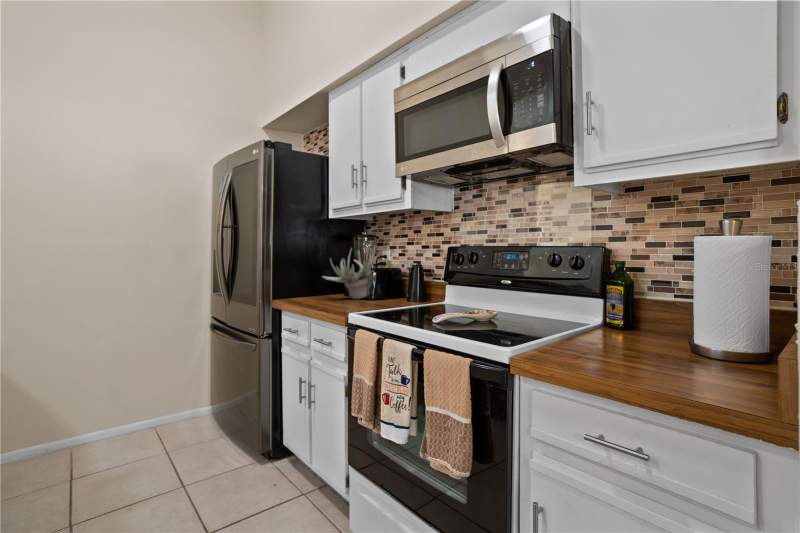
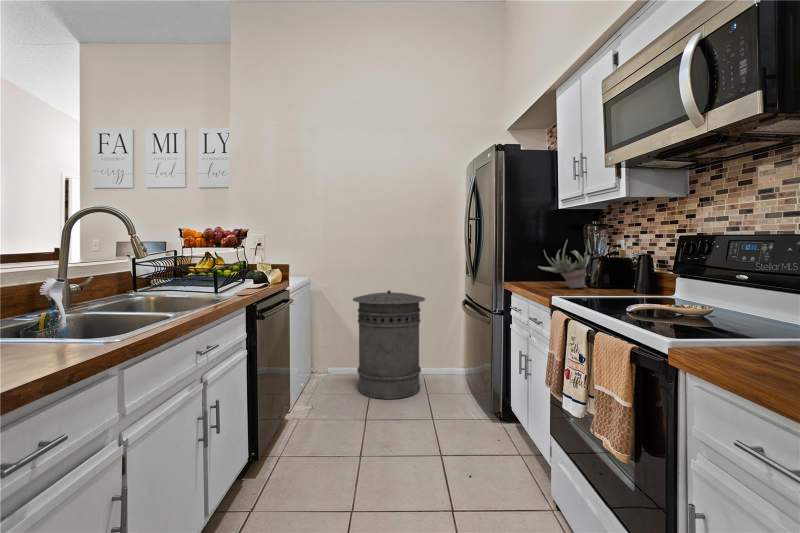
trash can: none [39,314,160,471] -> present [353,290,425,399]

